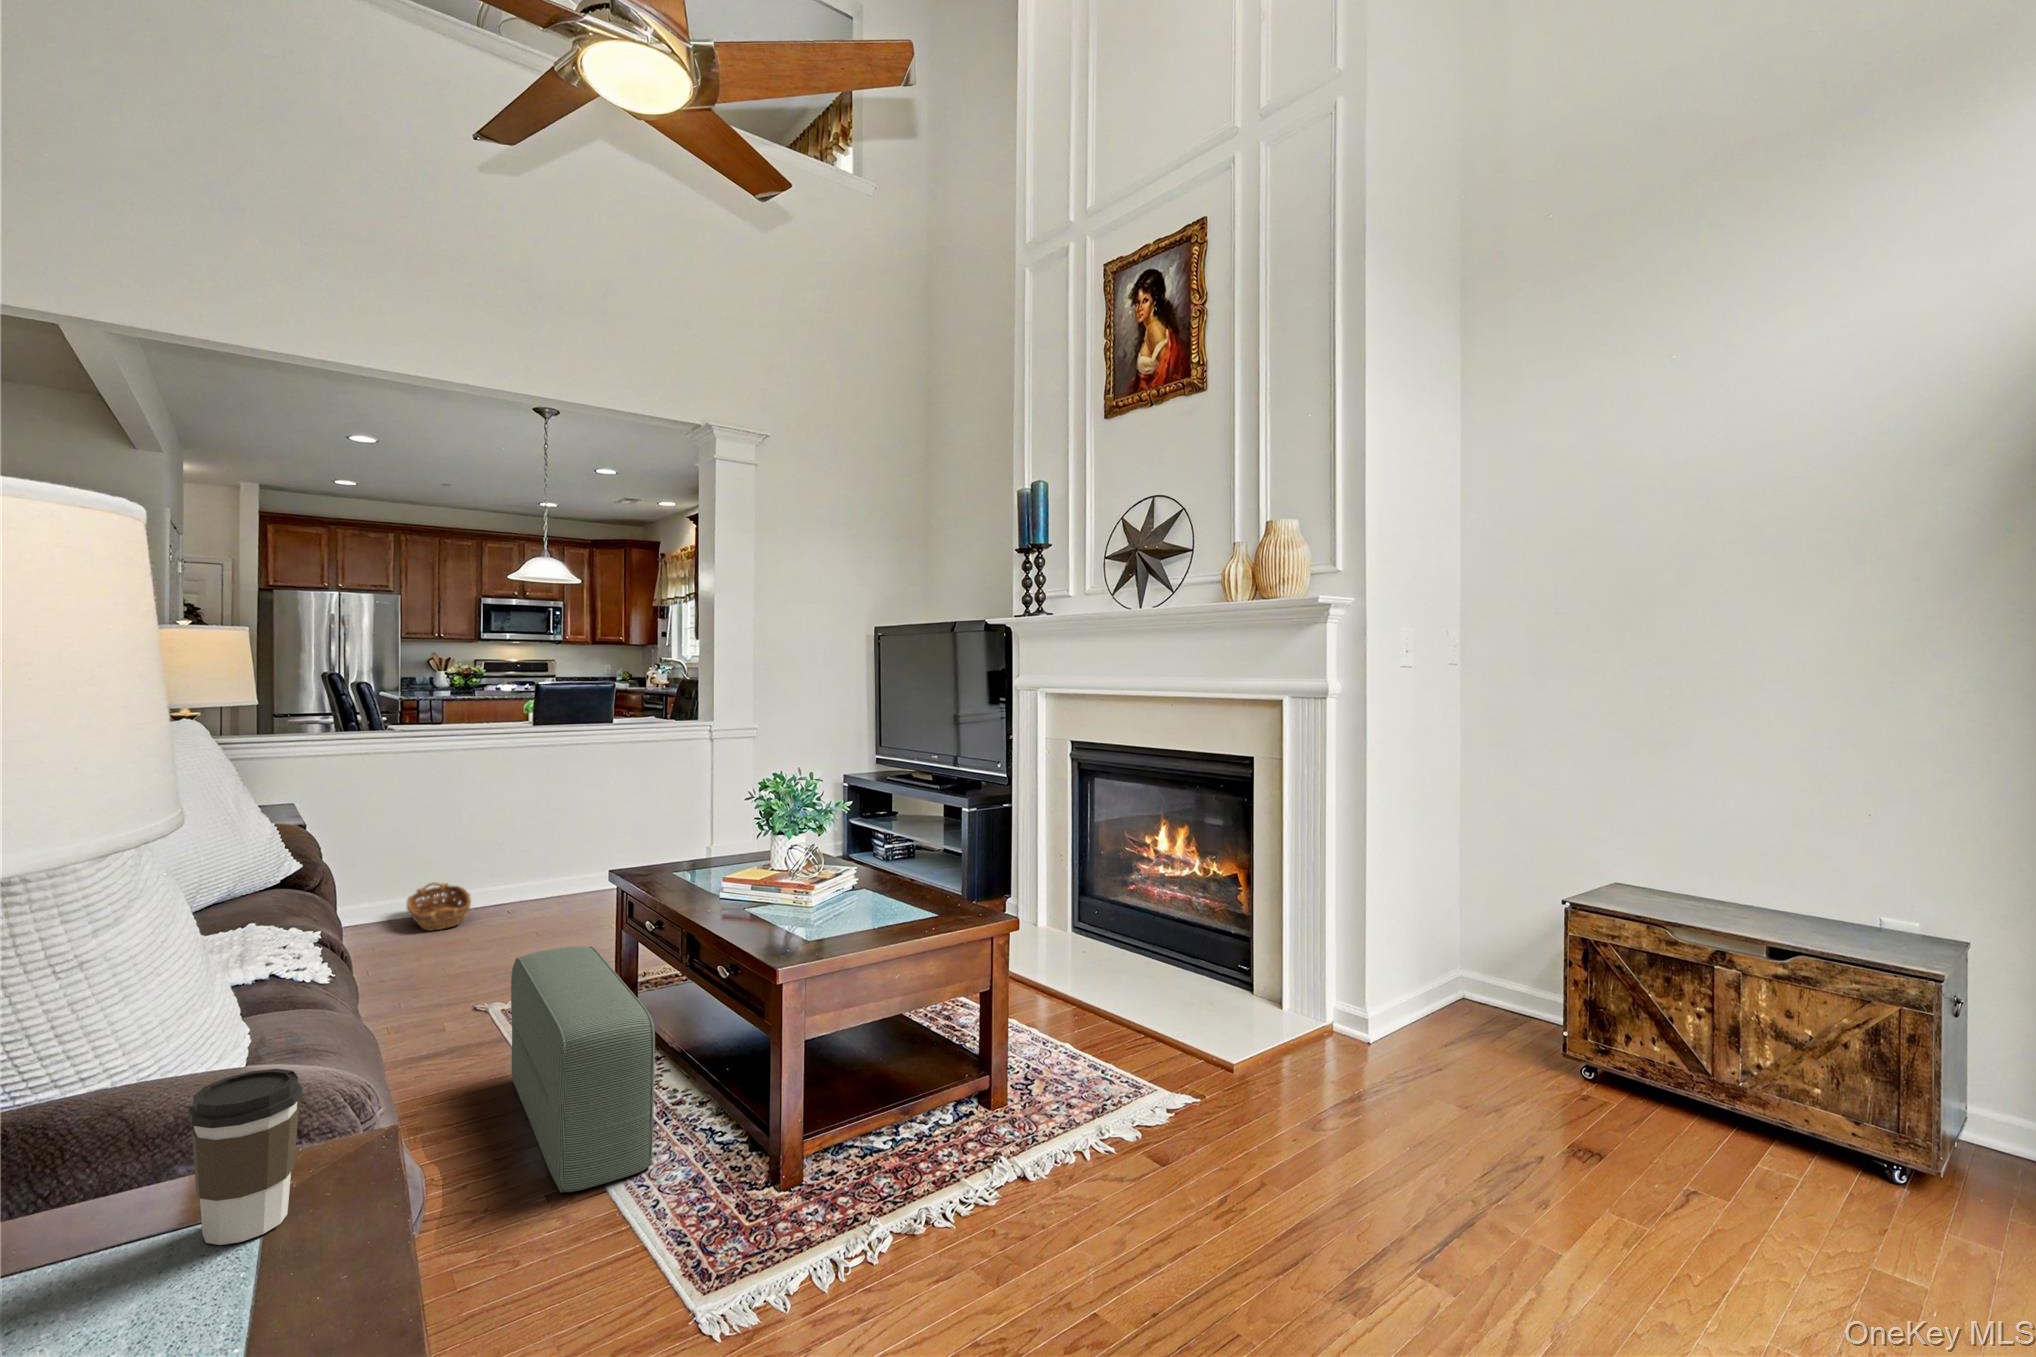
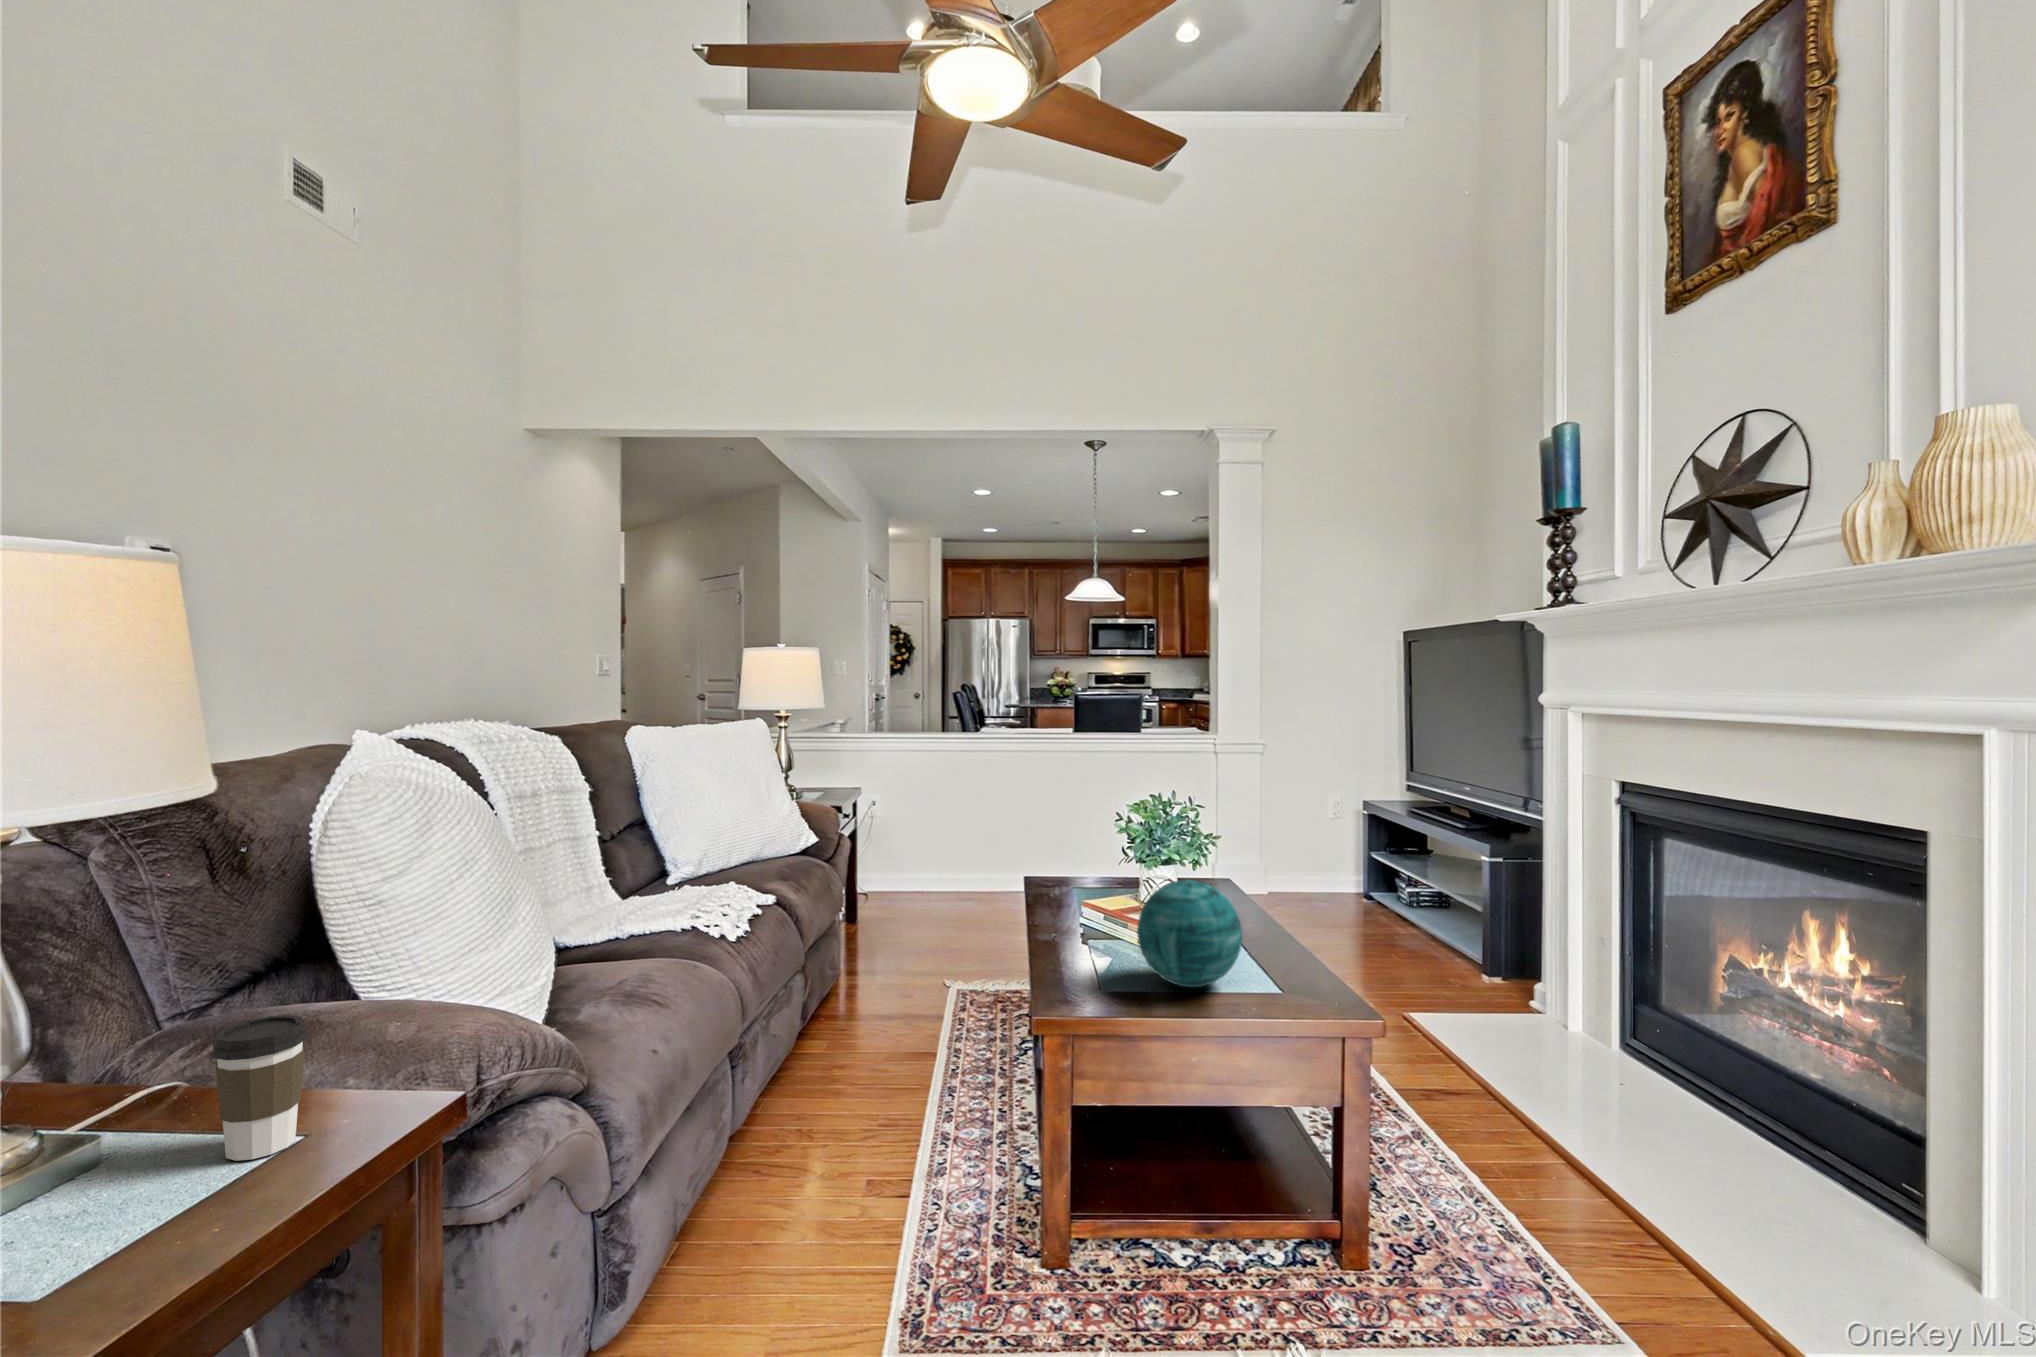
decorative orb: none [826,840,913,928] -> present [1137,880,1242,987]
basket: present [407,882,471,931] -> none [936,869,996,913]
pouf: present [511,946,655,1192] -> none [867,948,982,1193]

